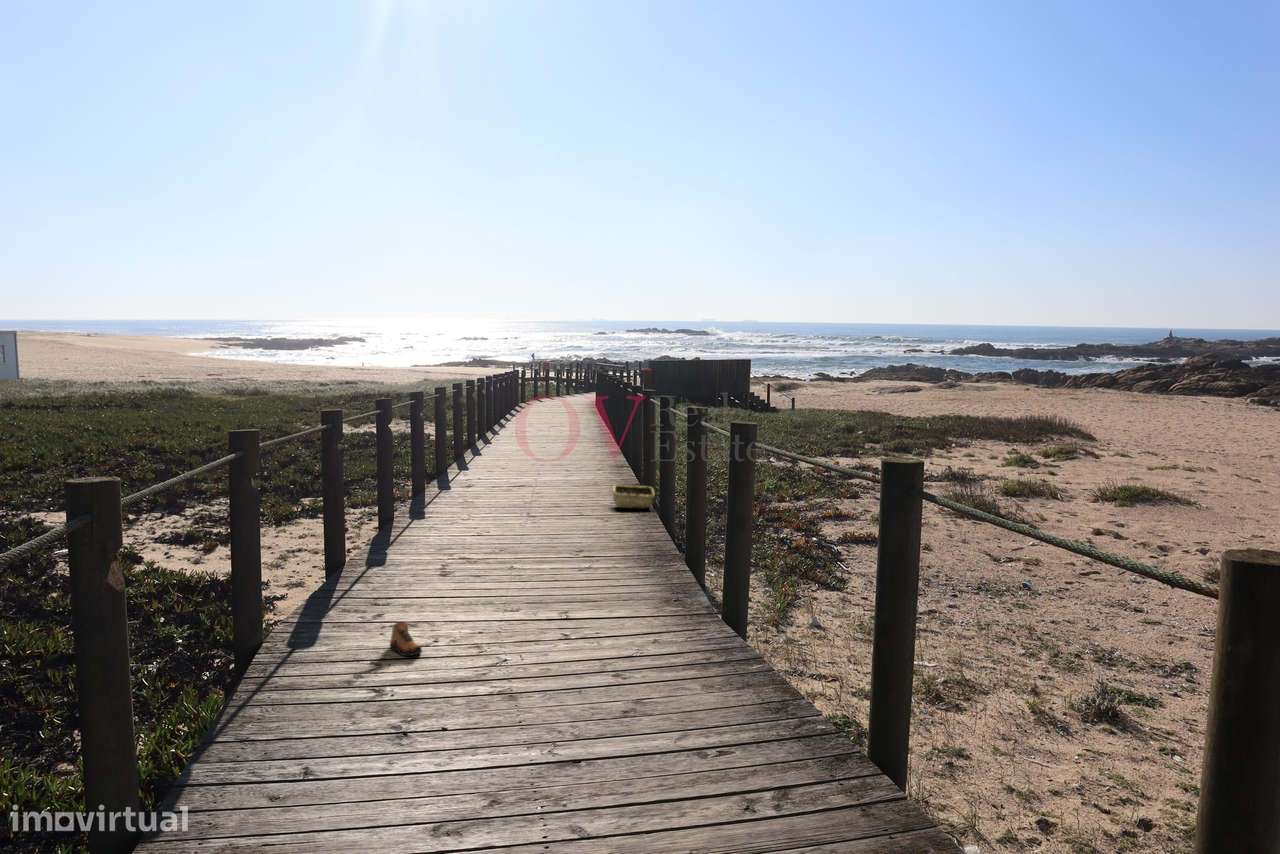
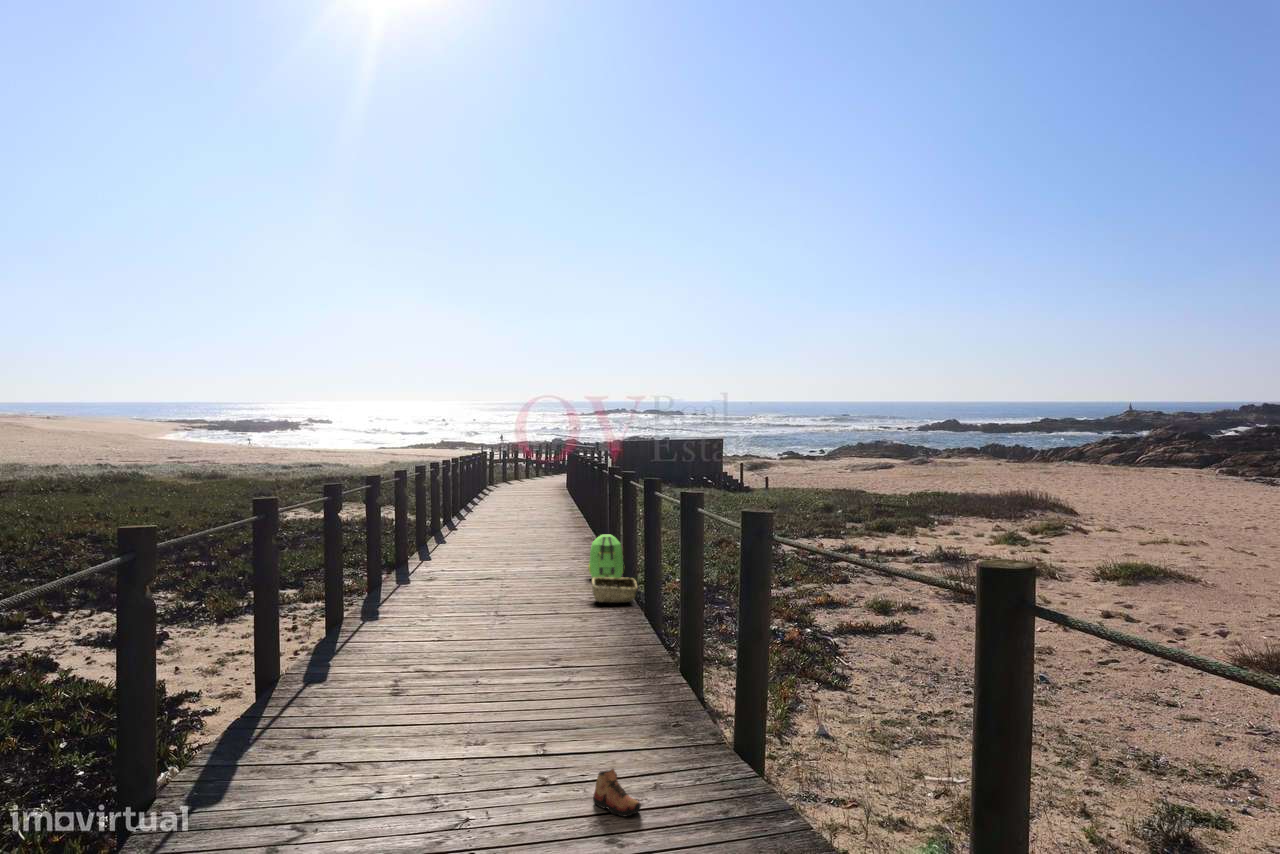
backpack: none [610,447,643,491] -> present [588,534,623,578]
shoe: present [390,622,422,656] -> present [593,769,641,817]

